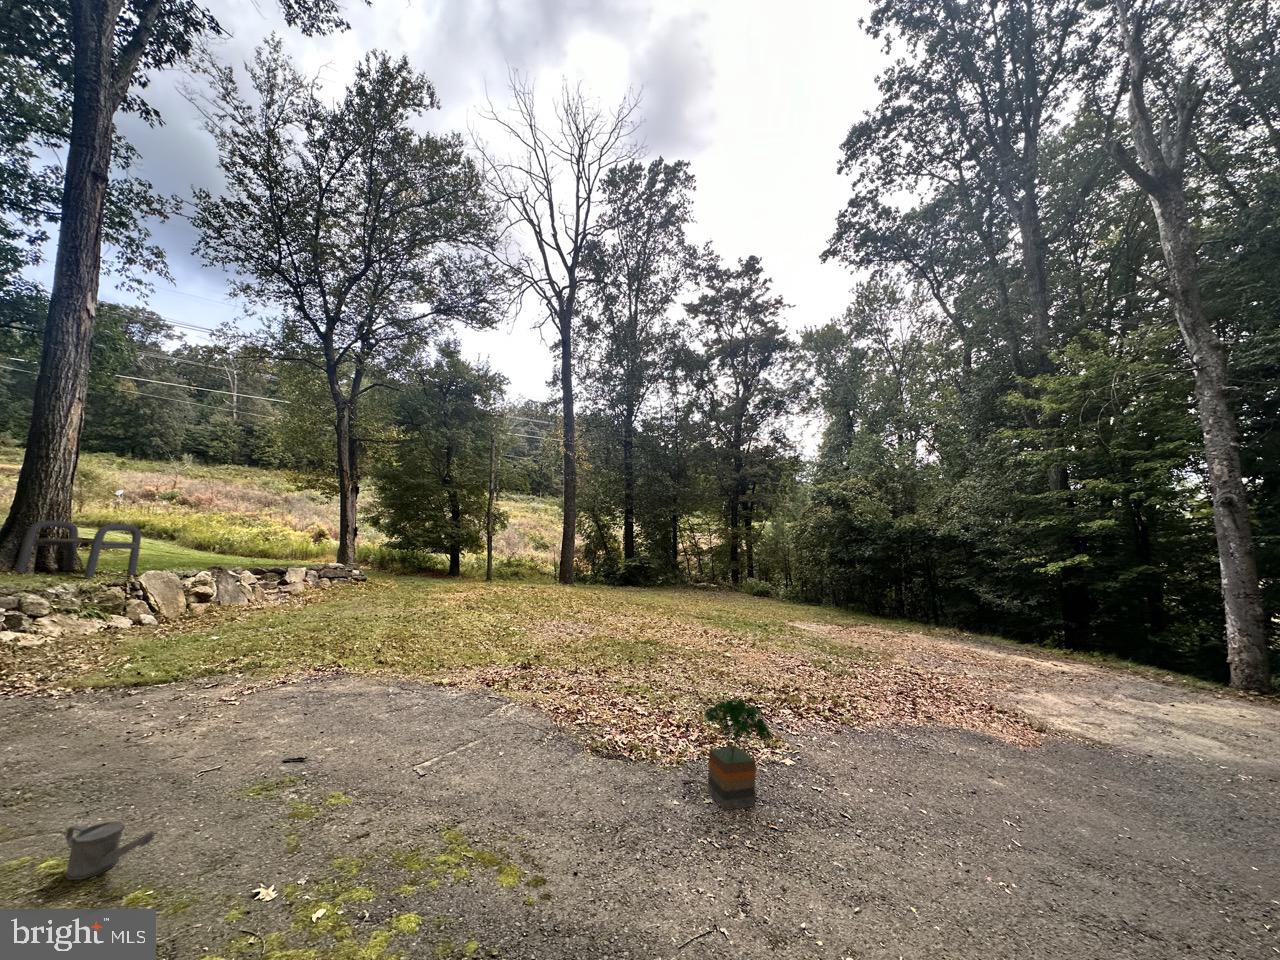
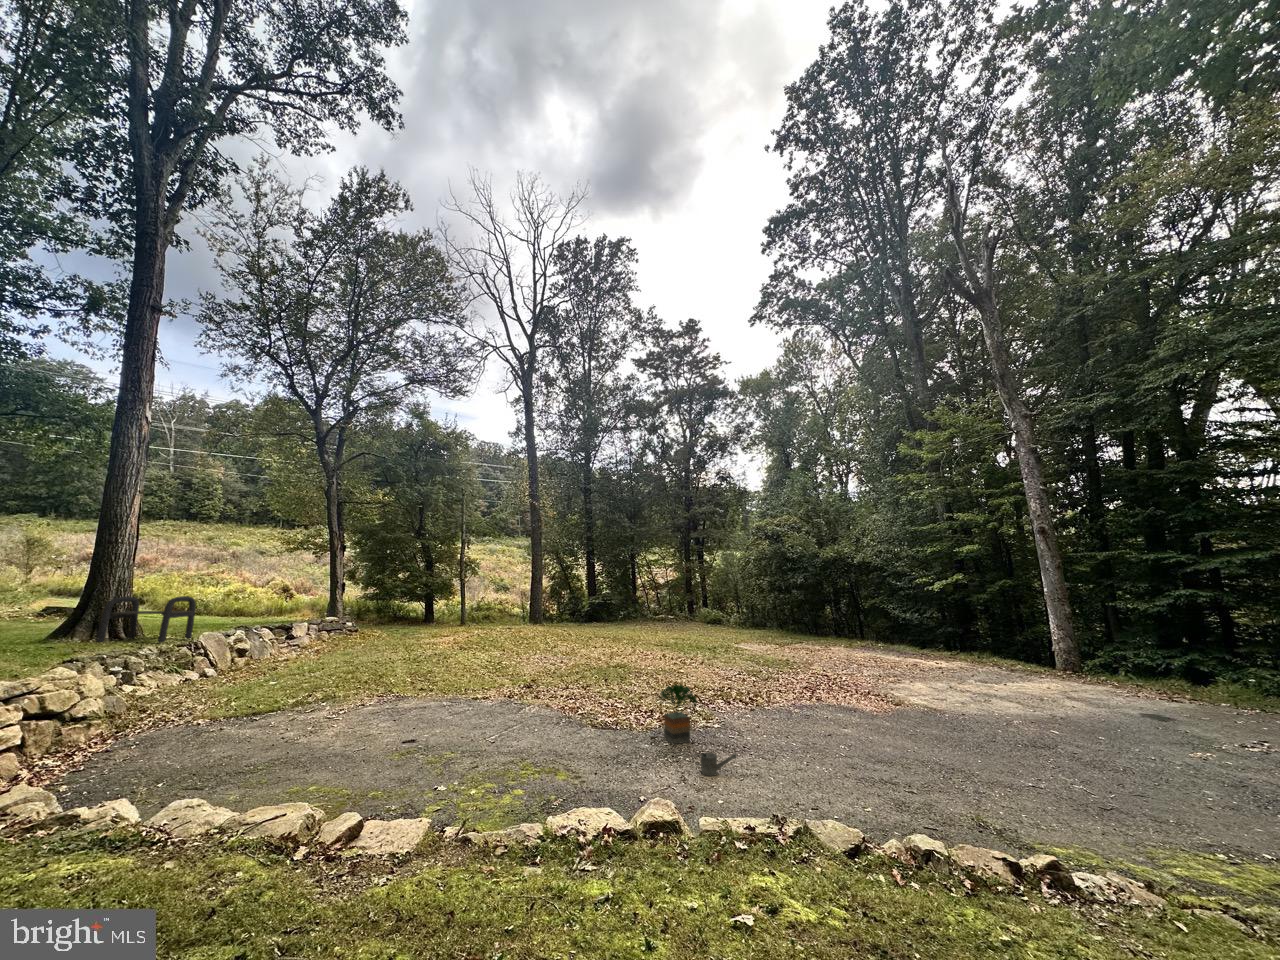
watering can: present [65,821,154,880] -> present [692,752,737,776]

